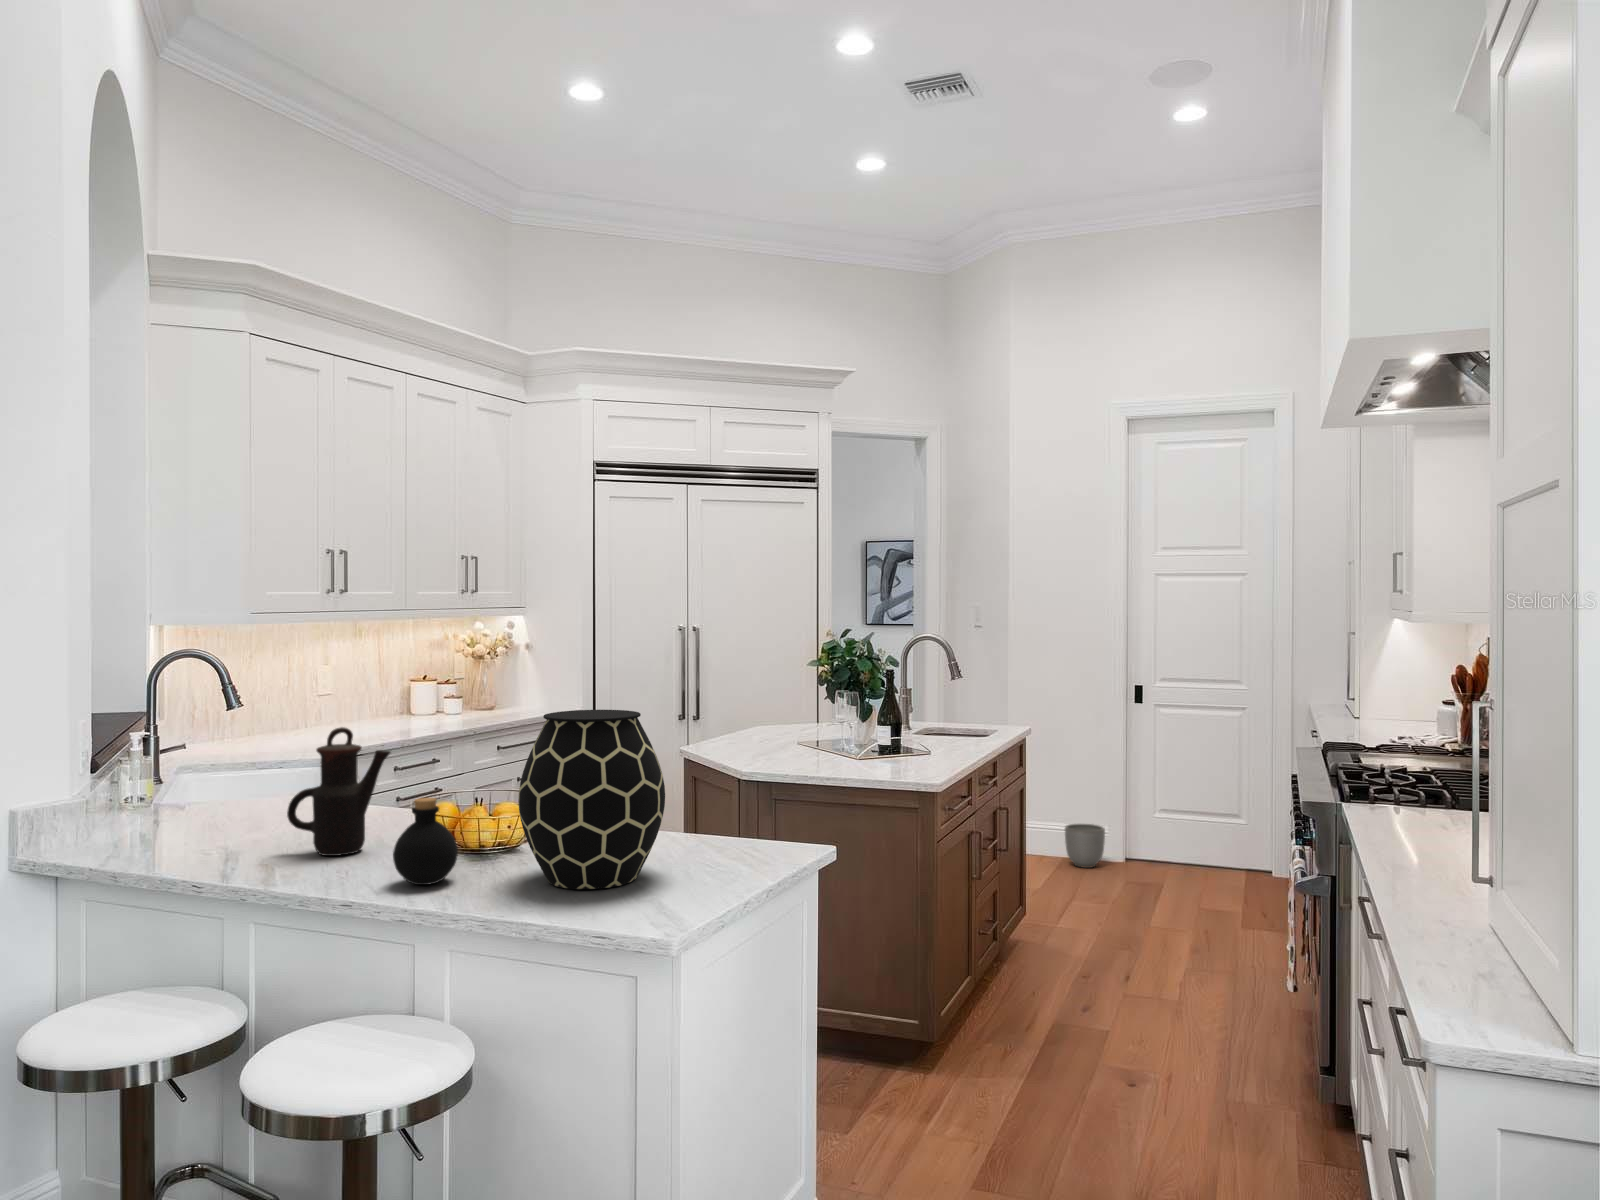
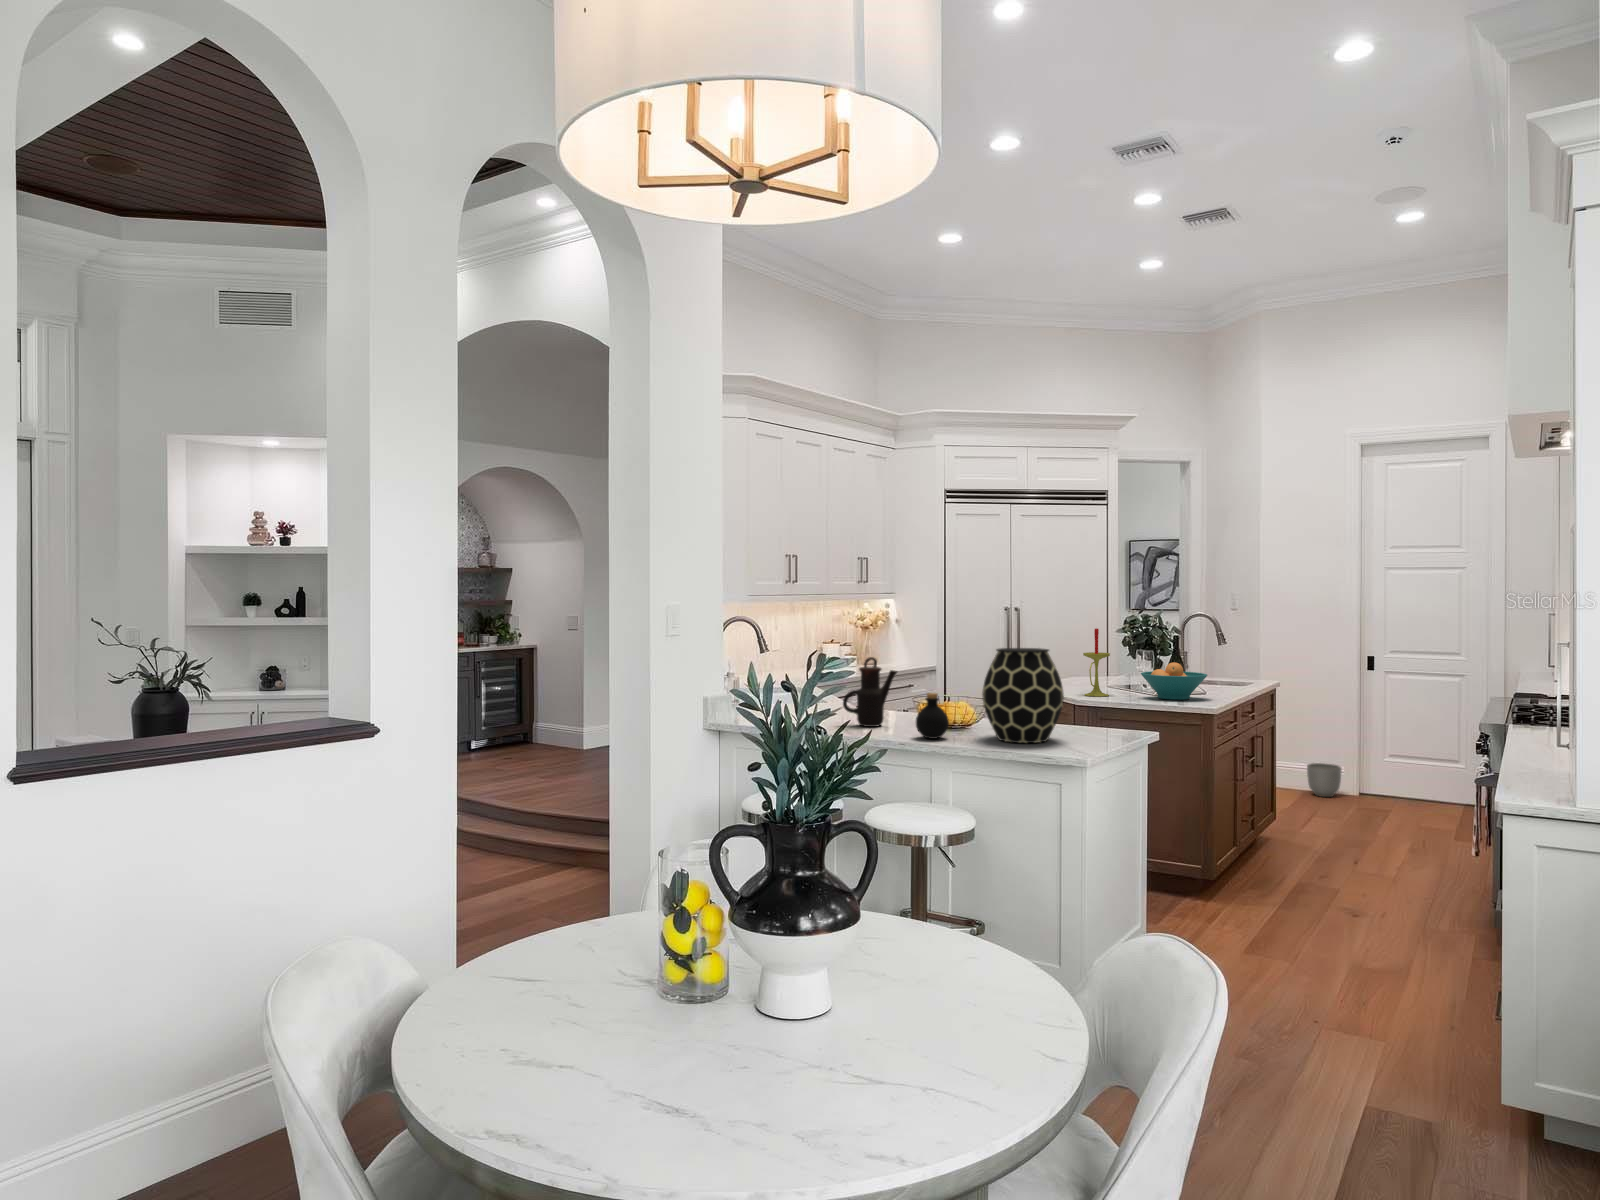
candle: none [756,659,796,764] -> present [1083,628,1110,696]
fruit bowl: none [837,712,930,768] -> present [1141,662,1207,700]

